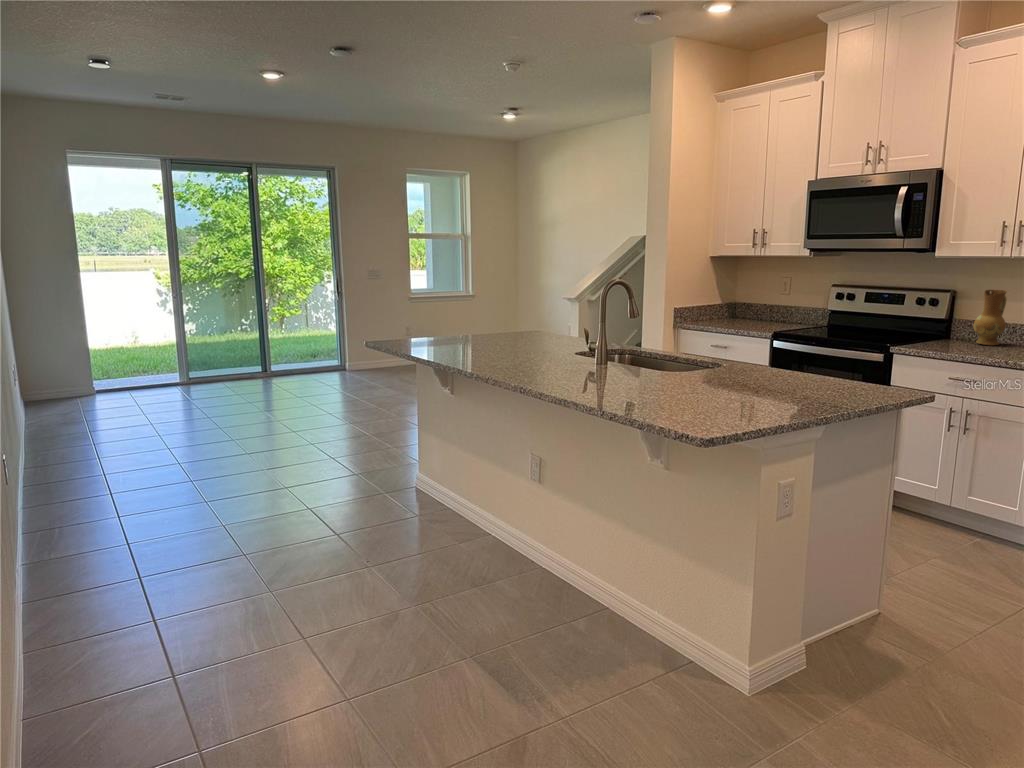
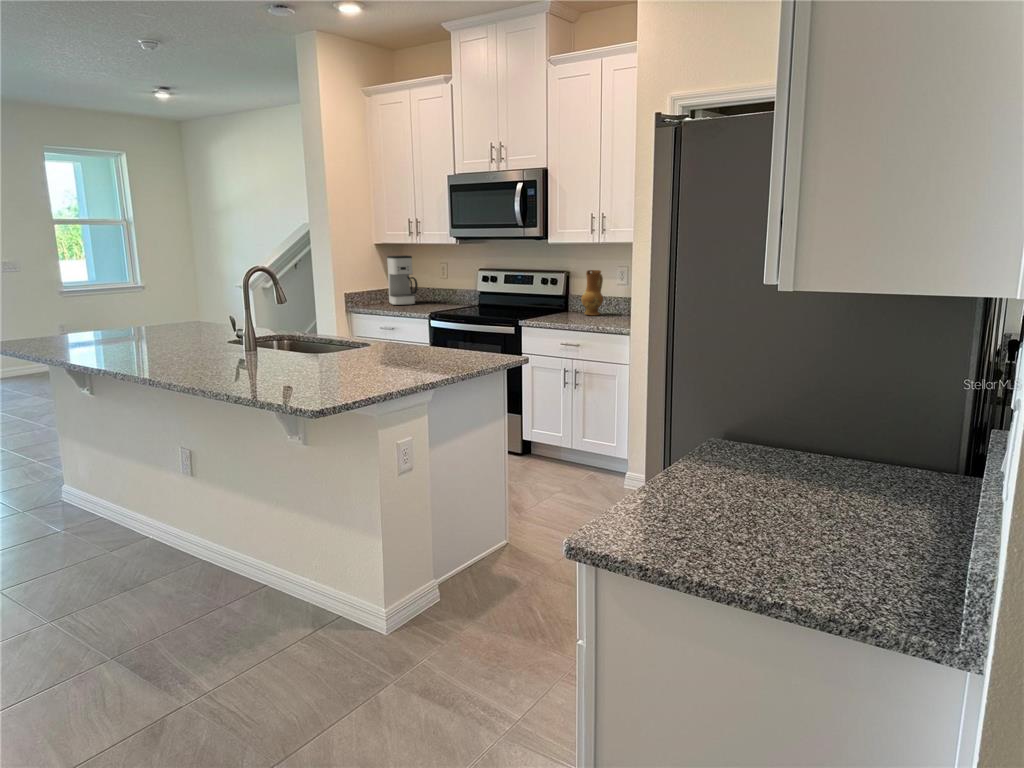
coffee maker: none [720,269,754,322] -> present [387,255,418,305]

